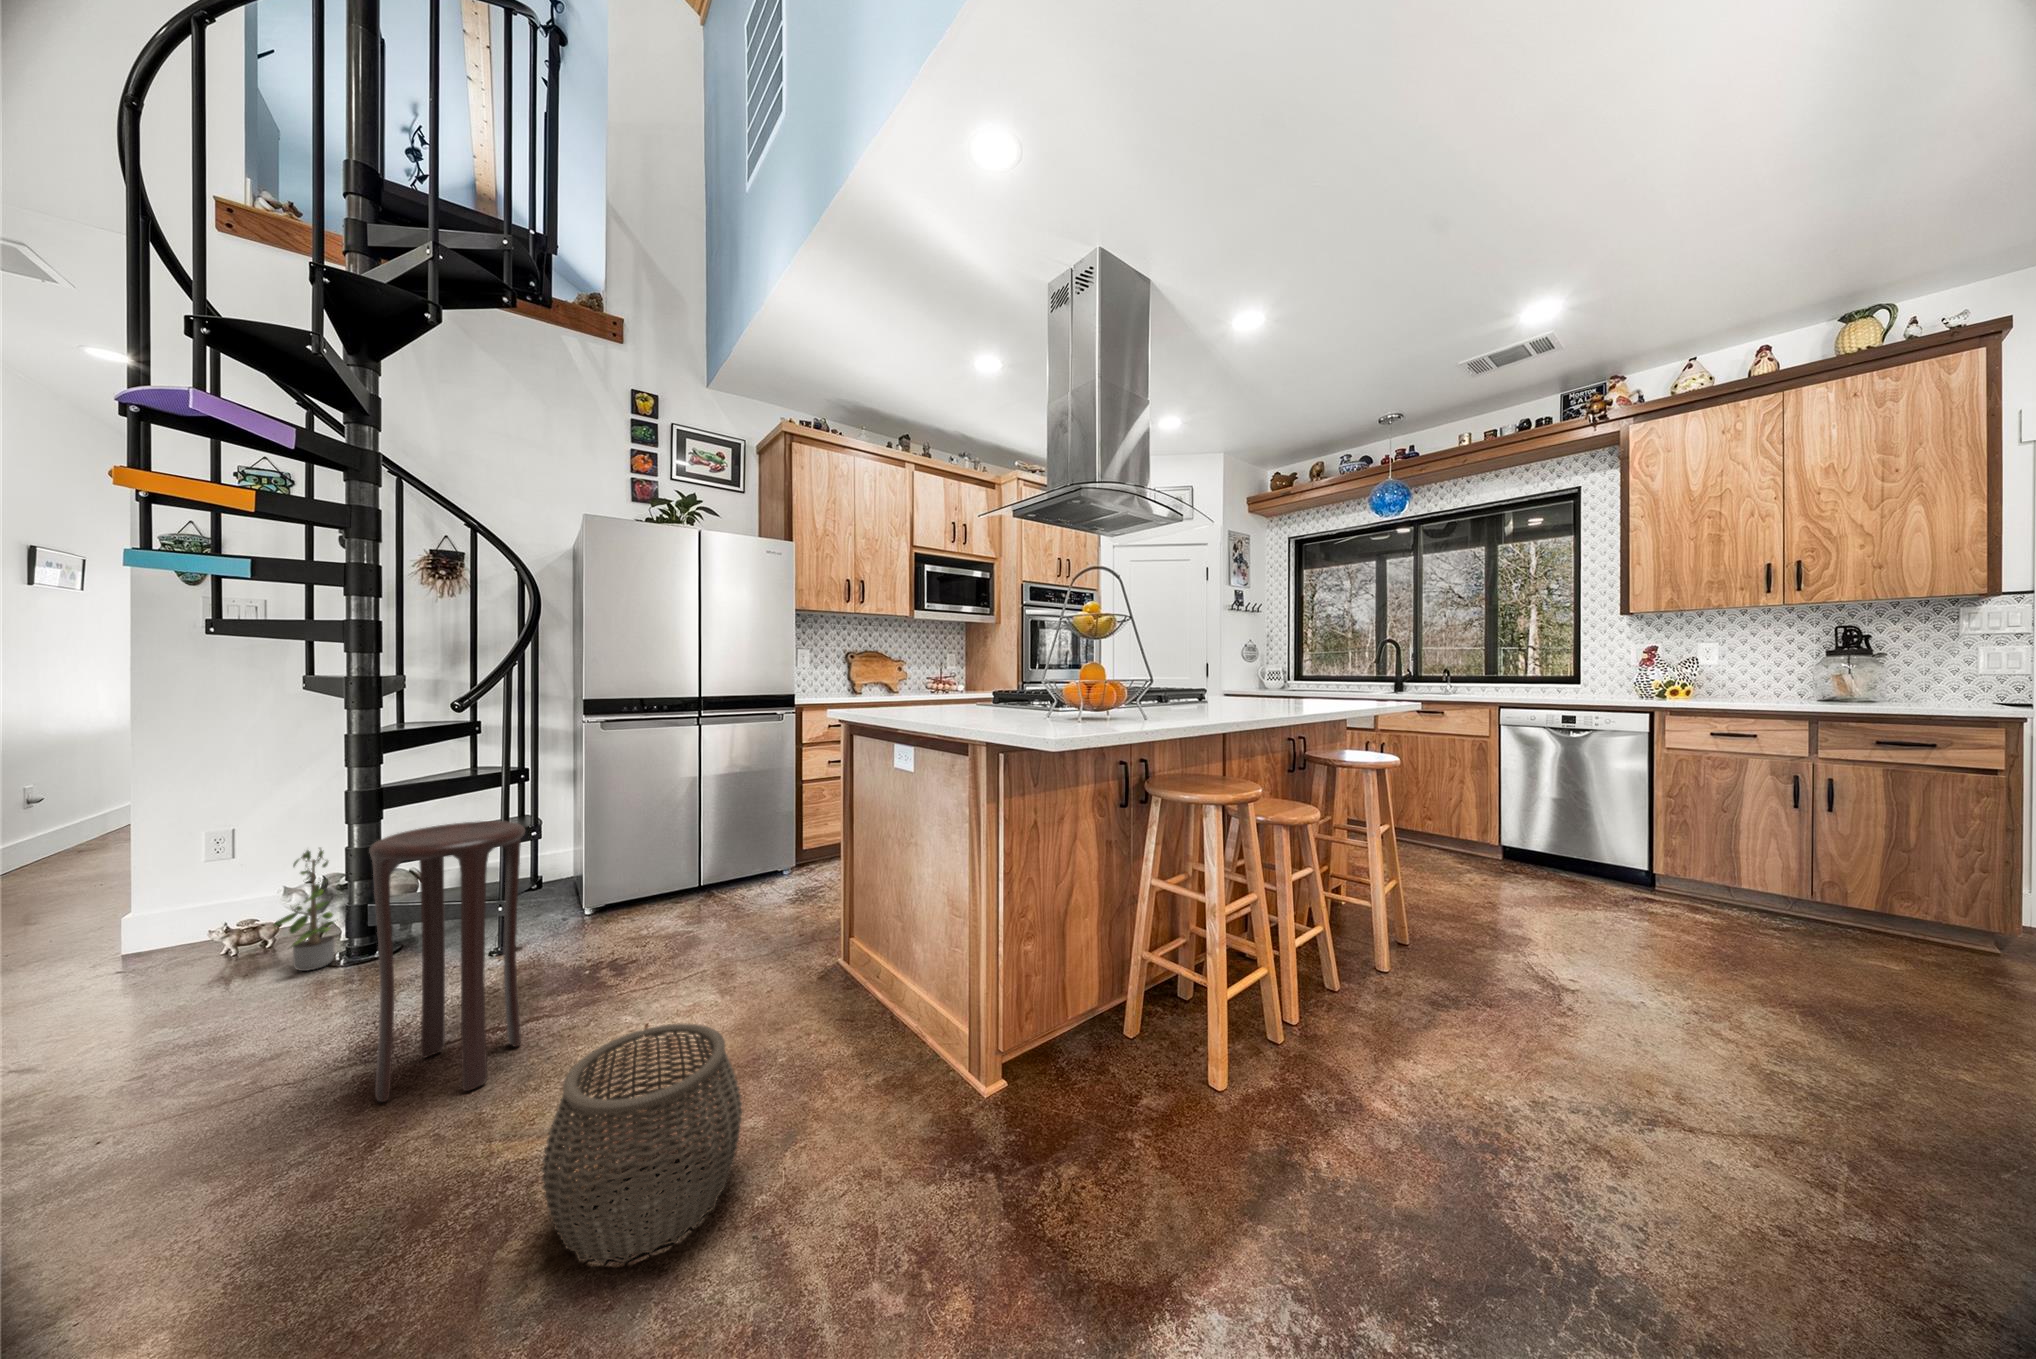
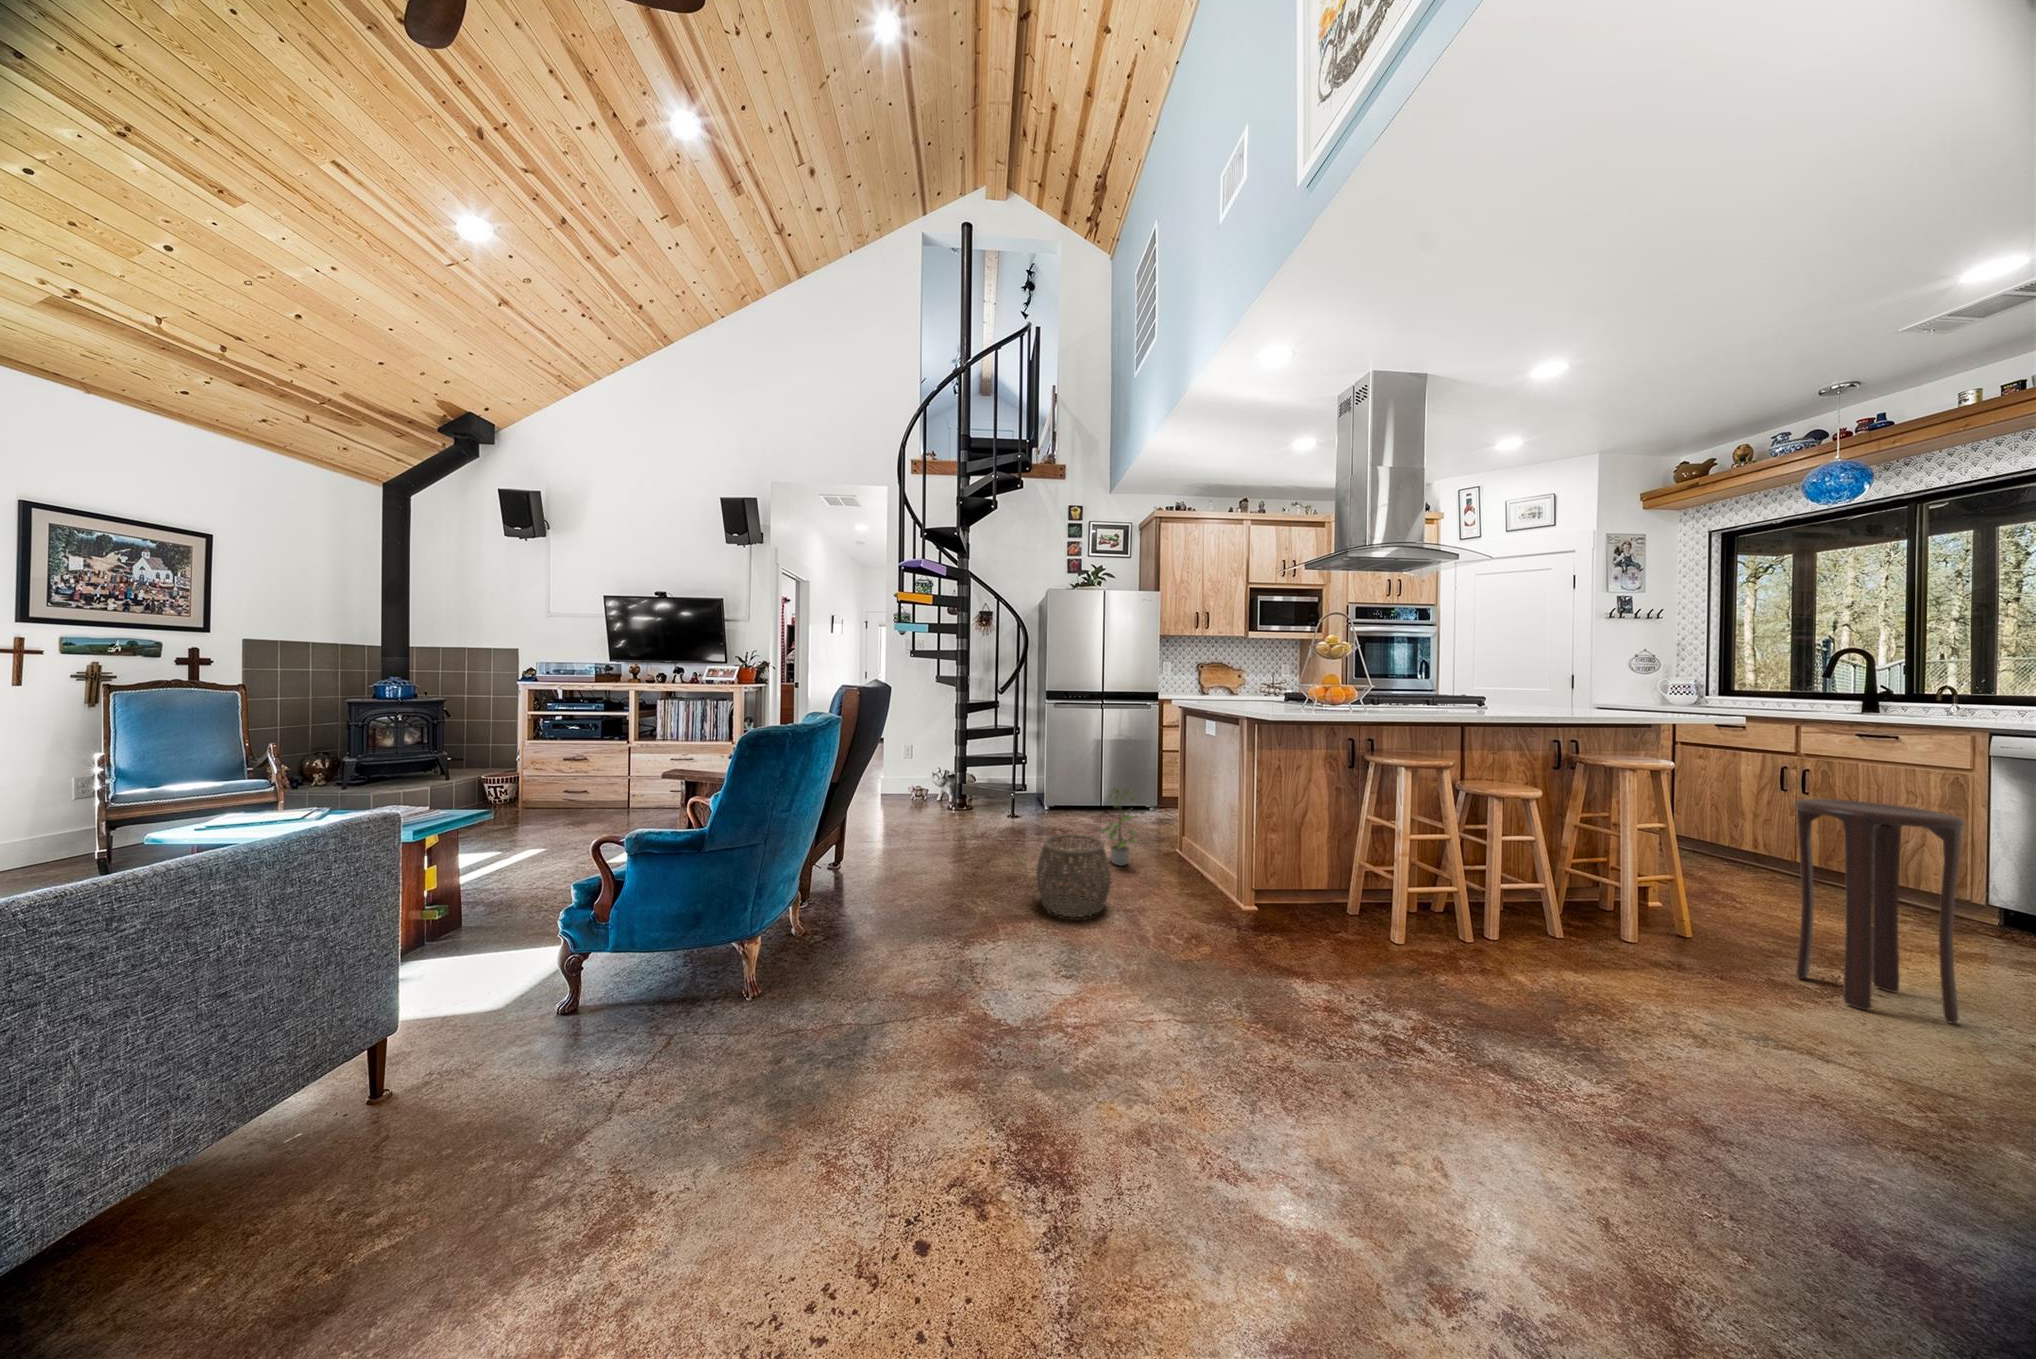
stool: present [369,821,525,1102] -> present [1795,799,1964,1024]
potted plant: present [274,848,334,971] -> present [1101,787,1136,866]

